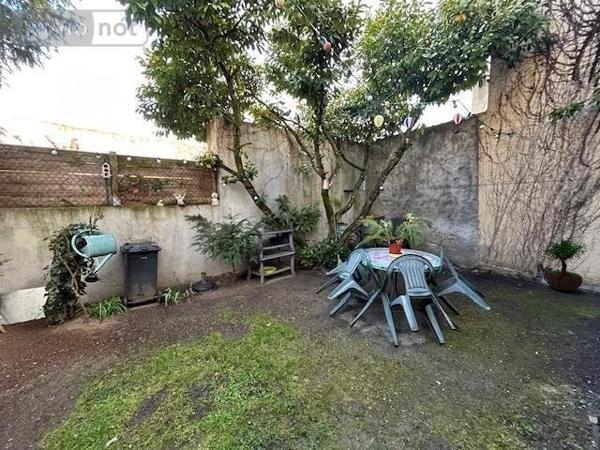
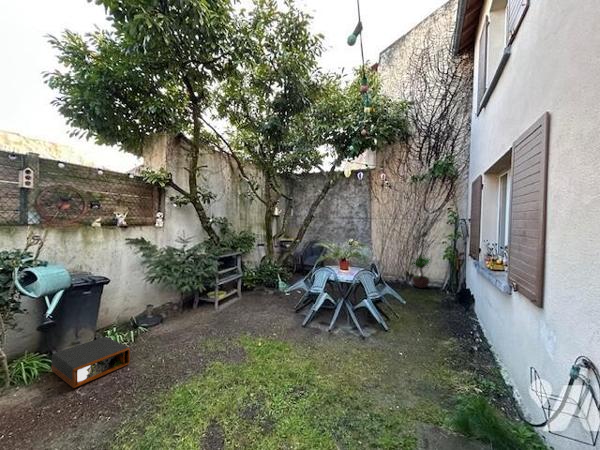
storage box: none [113,294,161,330] -> present [51,337,130,388]

